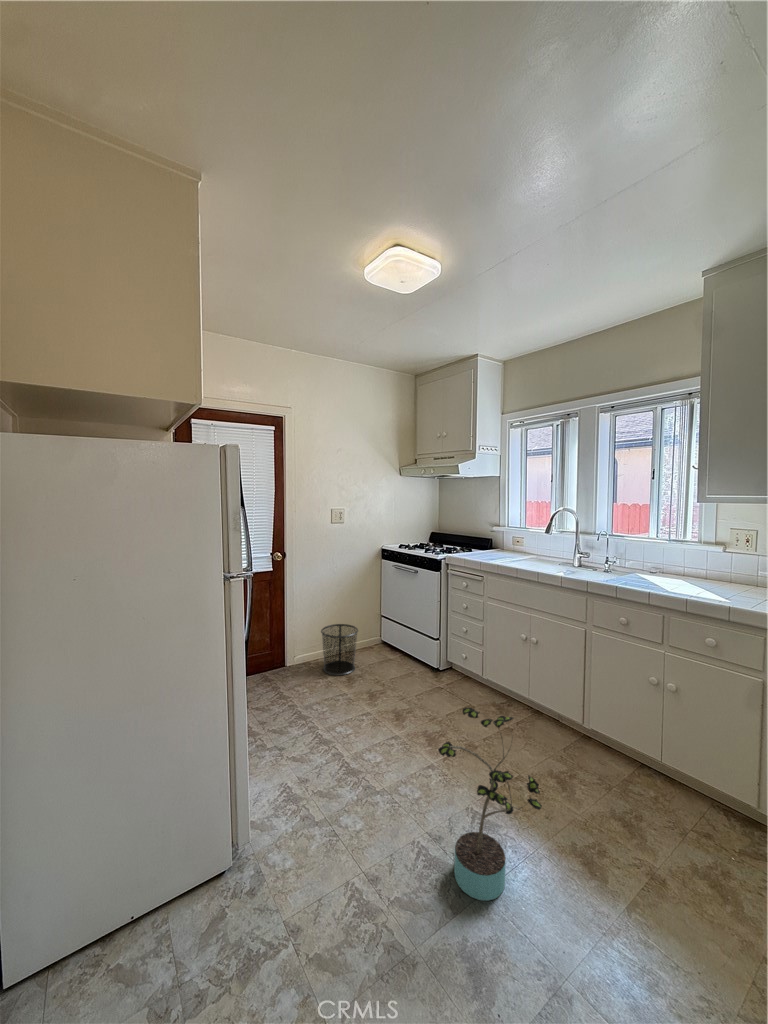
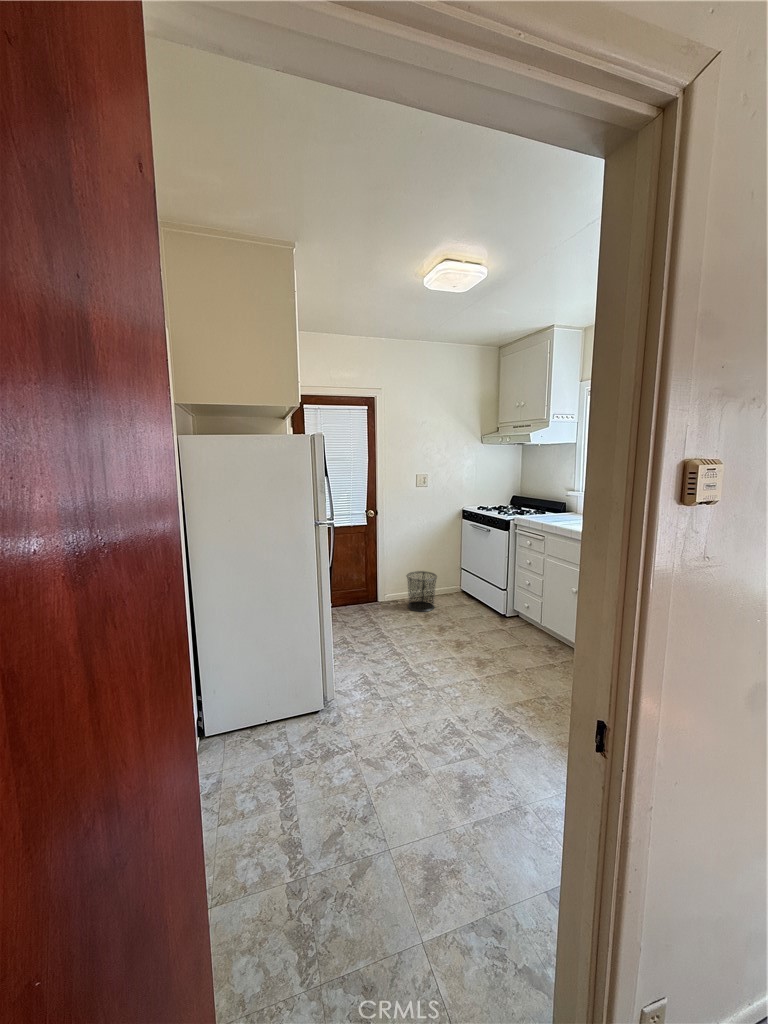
potted plant: present [438,707,542,901] -> none [456,626,530,758]

